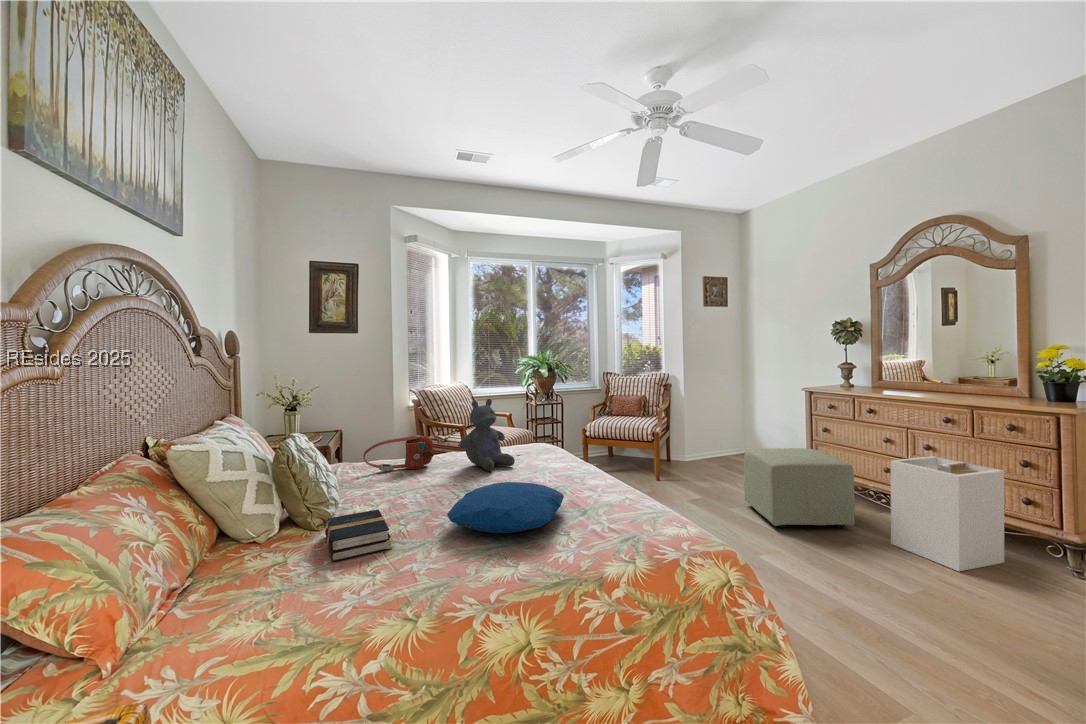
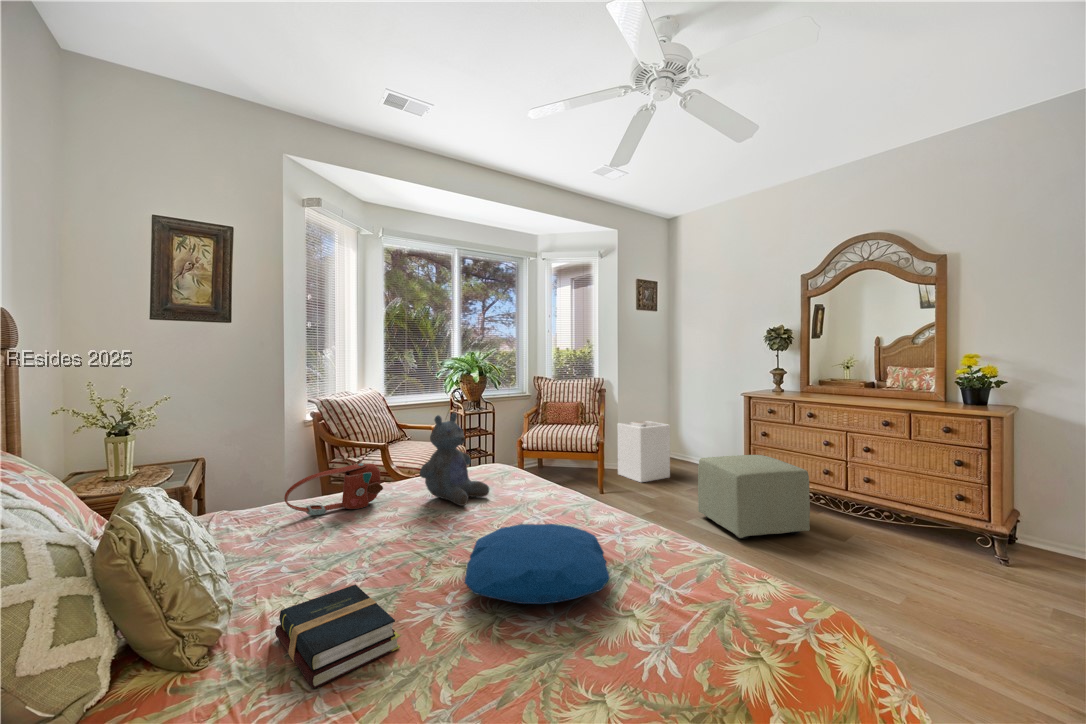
laundry hamper: present [890,456,1004,571] -> present [617,421,670,482]

